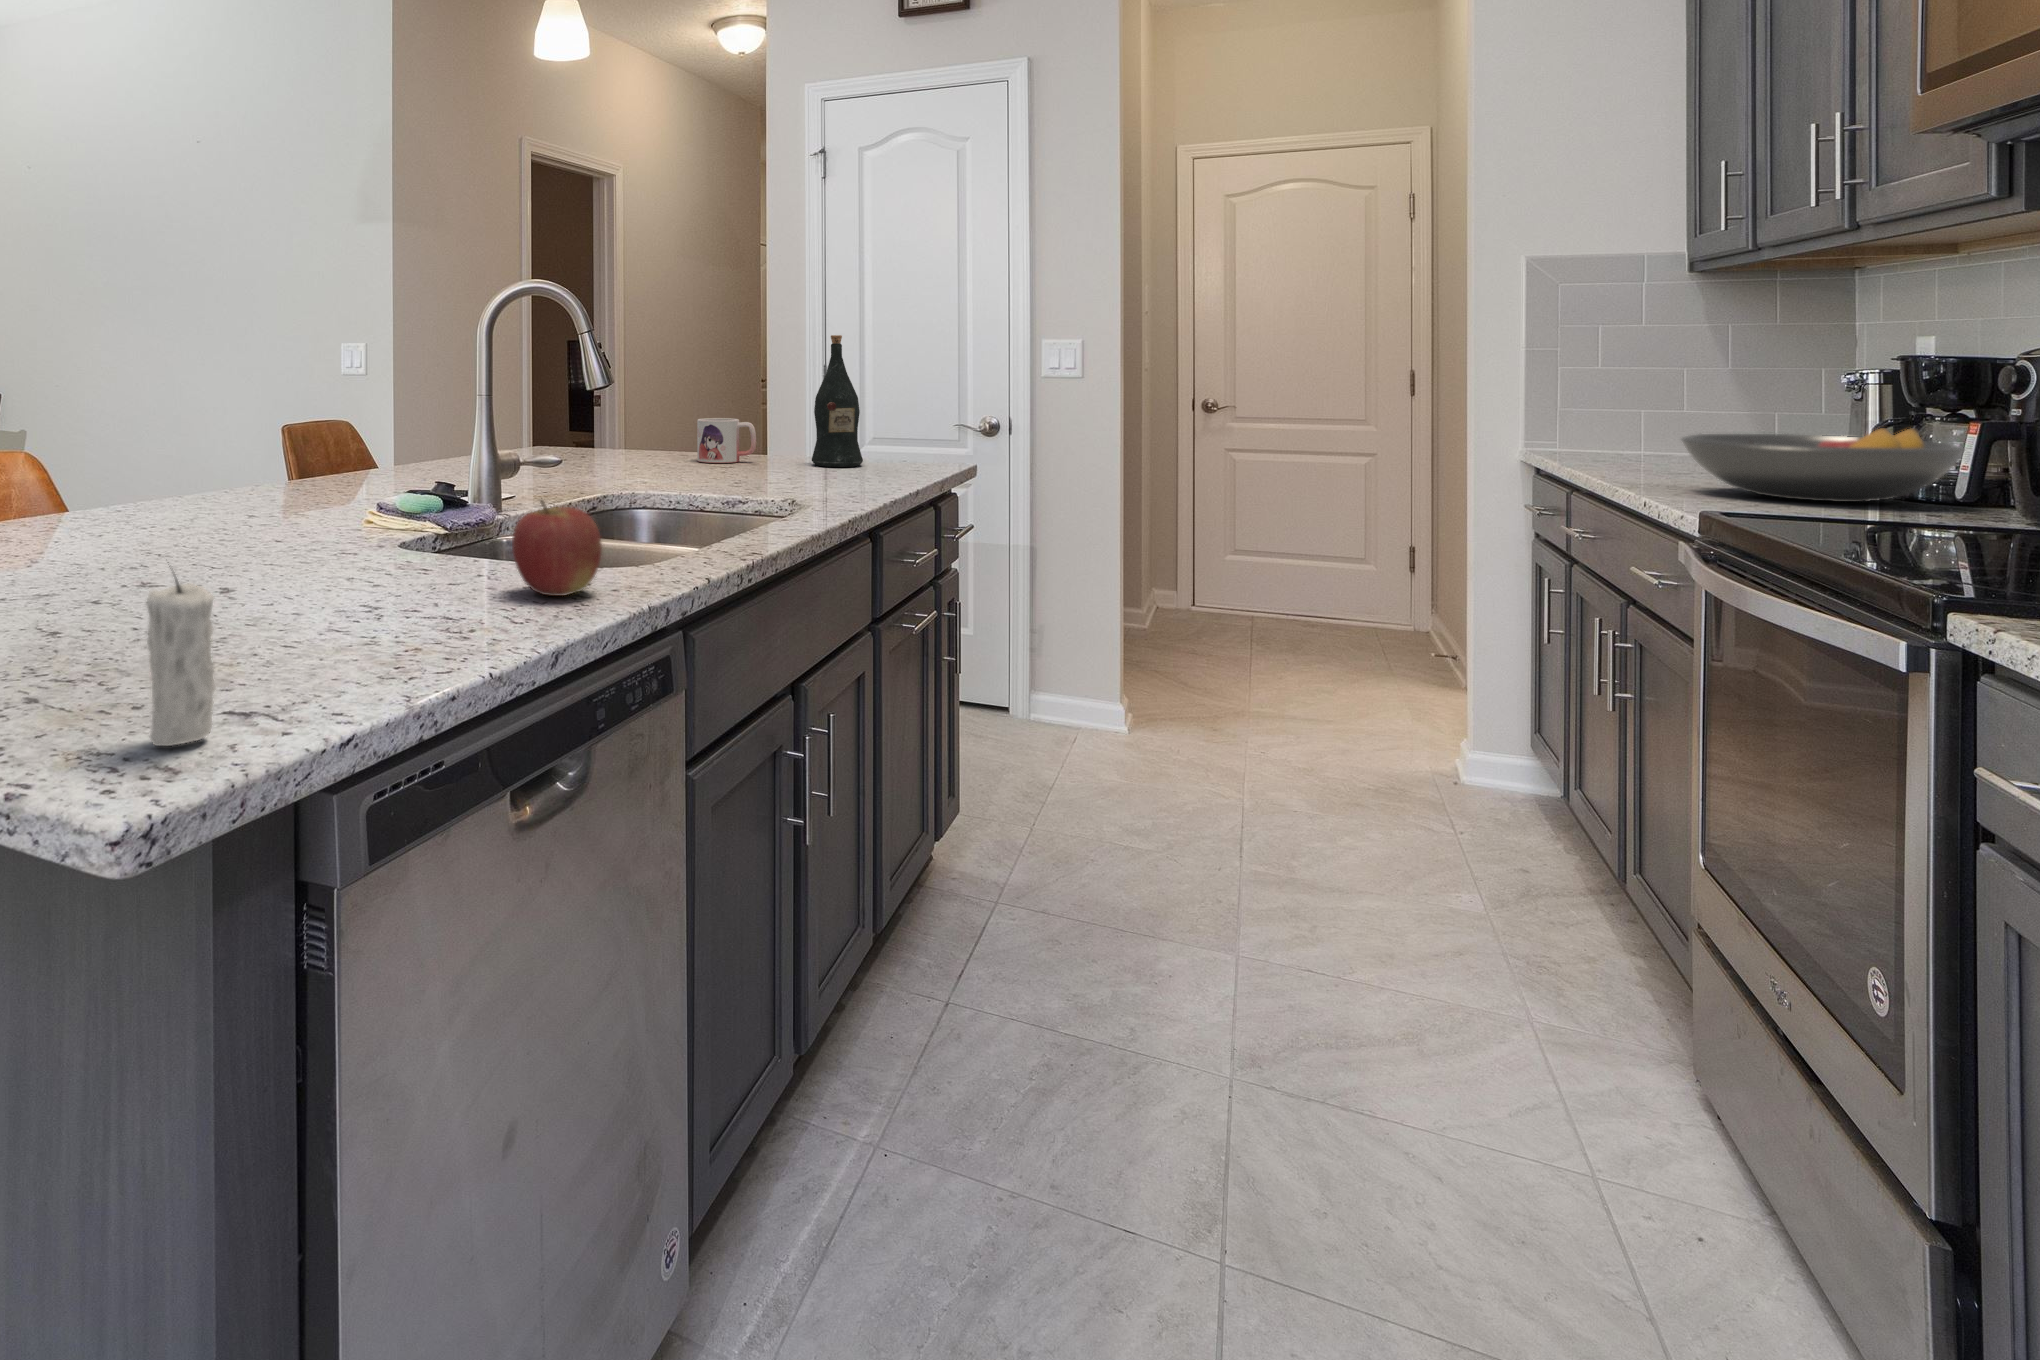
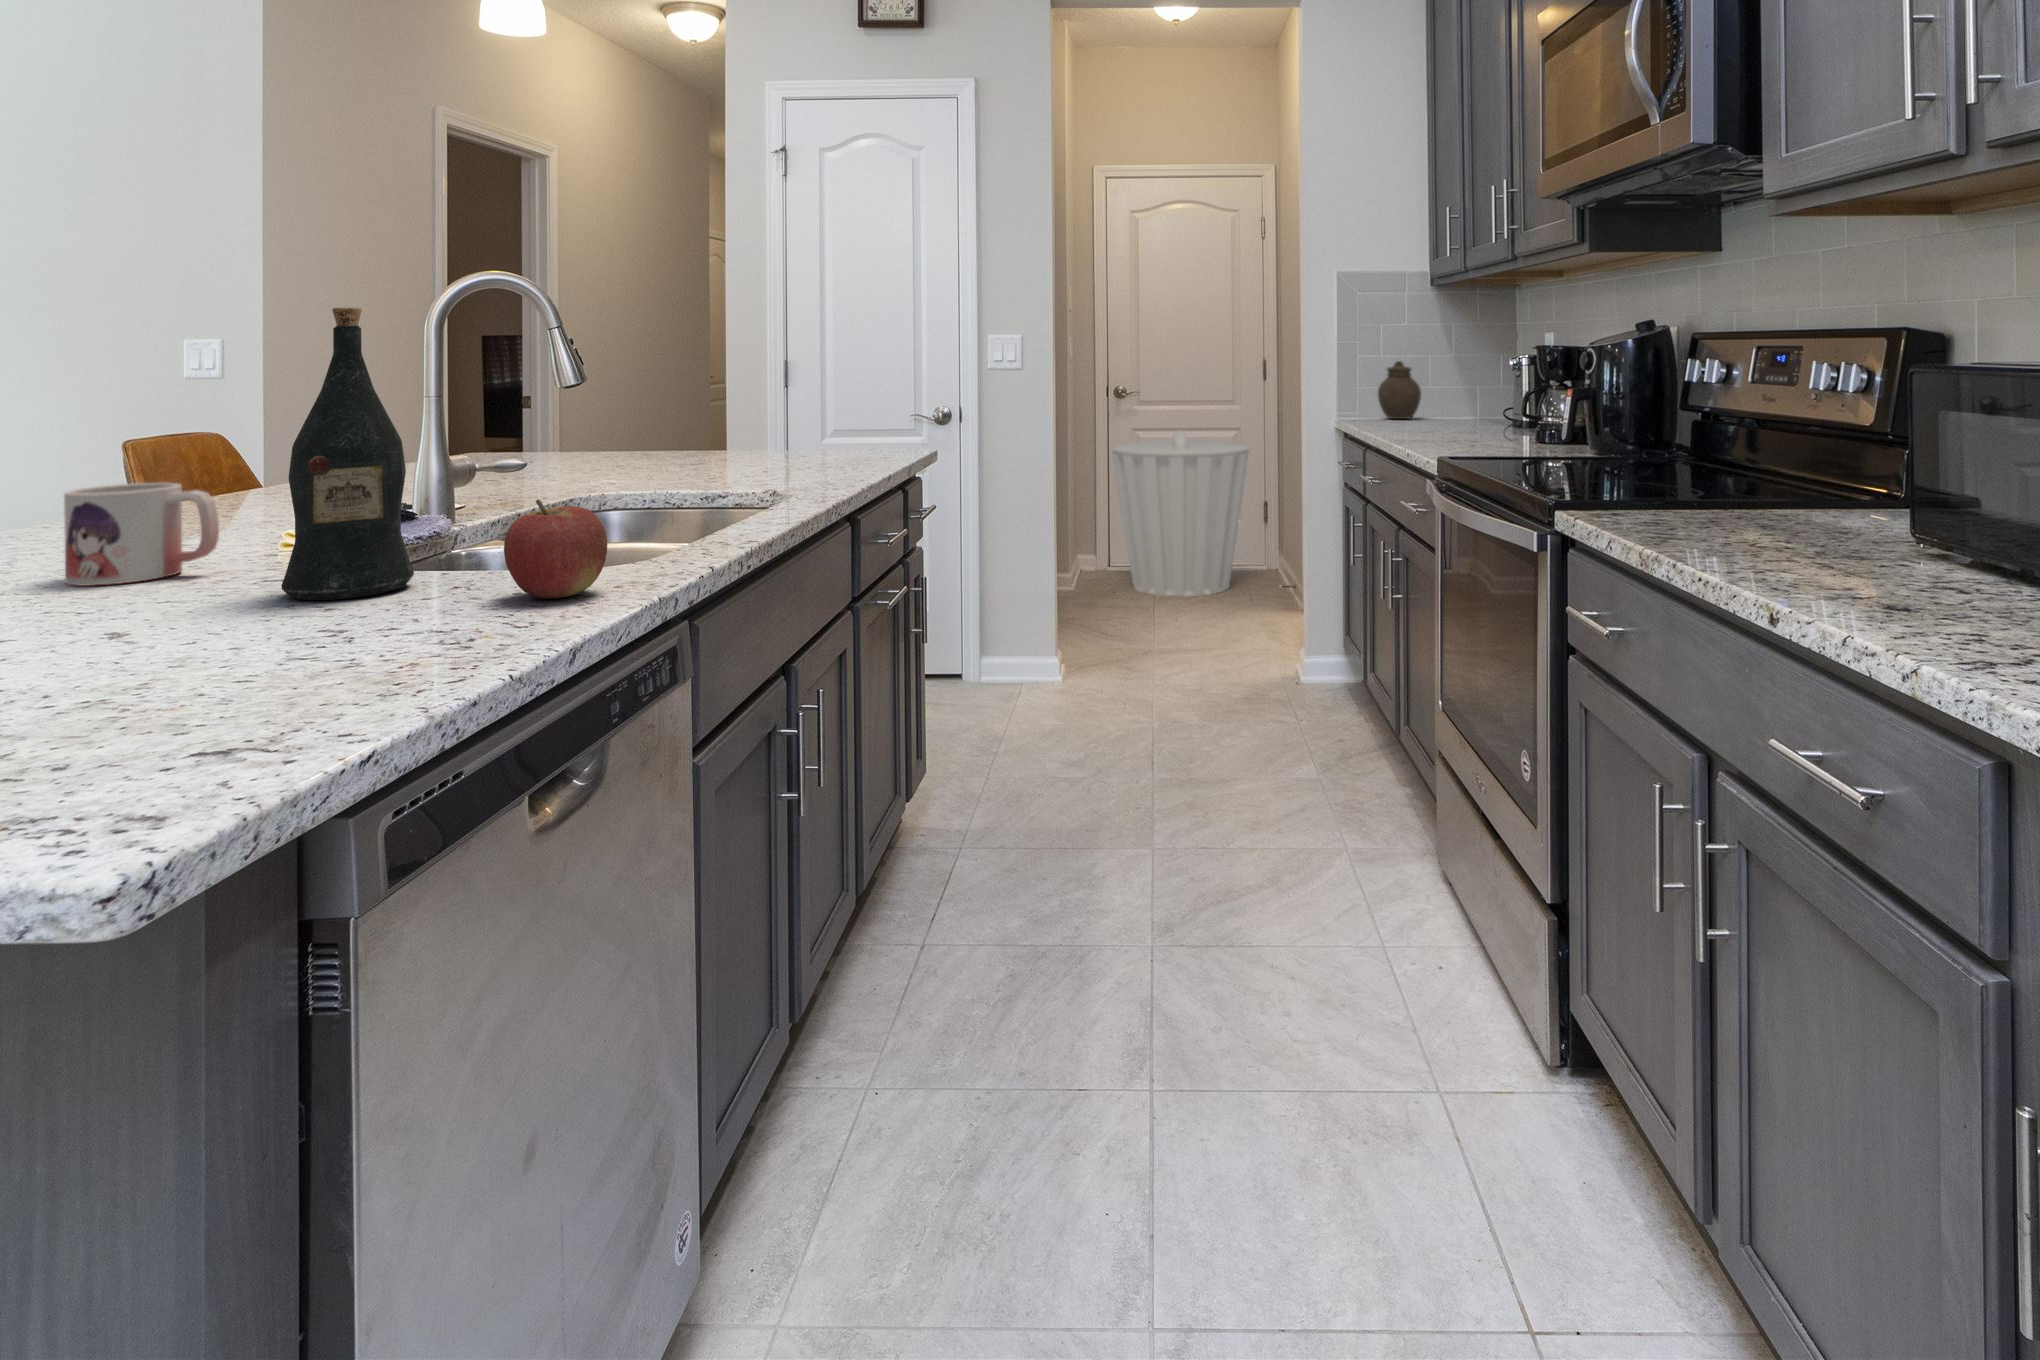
wine bottle: present [812,335,863,467] -> present [281,307,414,600]
jar: none [1596,374,1673,454] -> present [1378,361,1421,419]
mug: present [697,418,756,463] -> present [64,483,219,586]
fruit bowl: present [1681,428,1965,502] -> none [1425,394,1567,446]
trash can: none [1196,454,1389,656] -> present [1112,430,1249,596]
candle: present [147,577,216,746] -> none [97,582,196,799]

